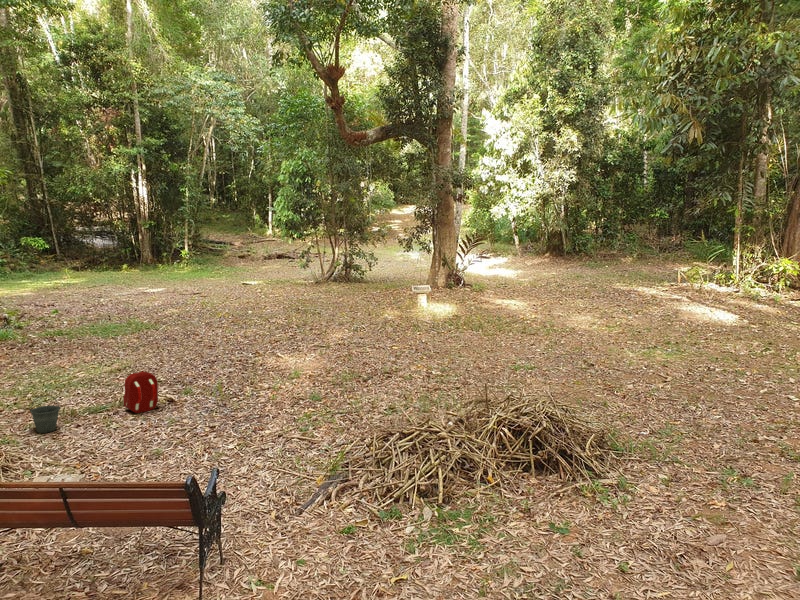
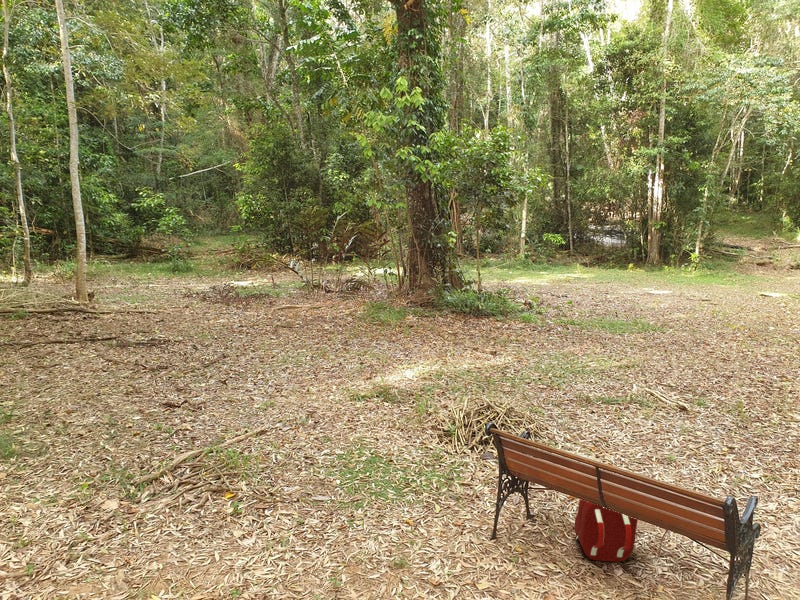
bucket: present [29,396,60,433] -> none [434,492,475,550]

